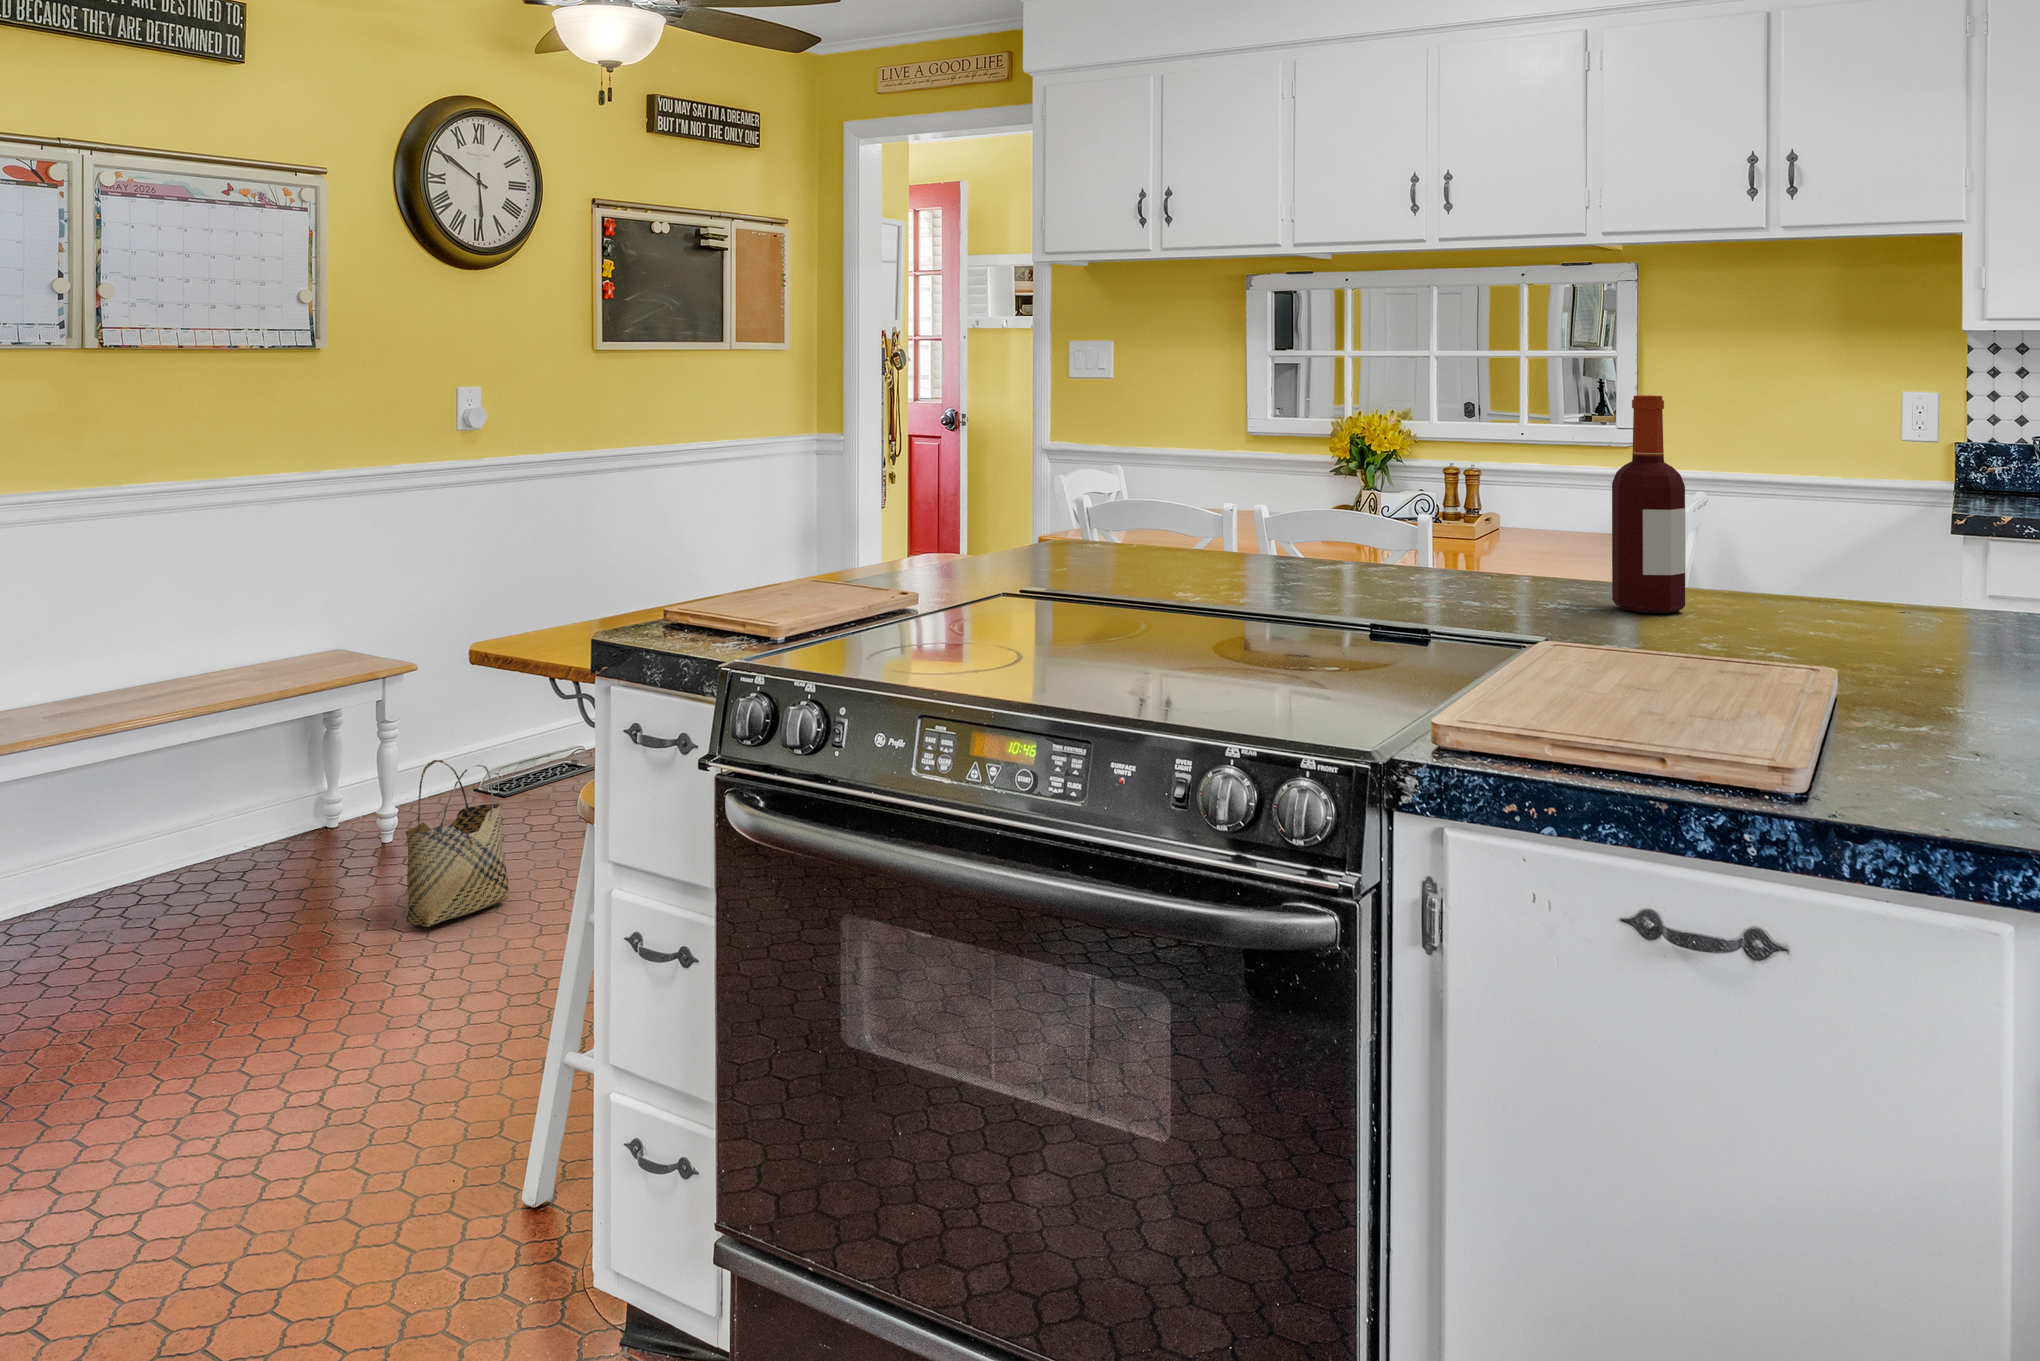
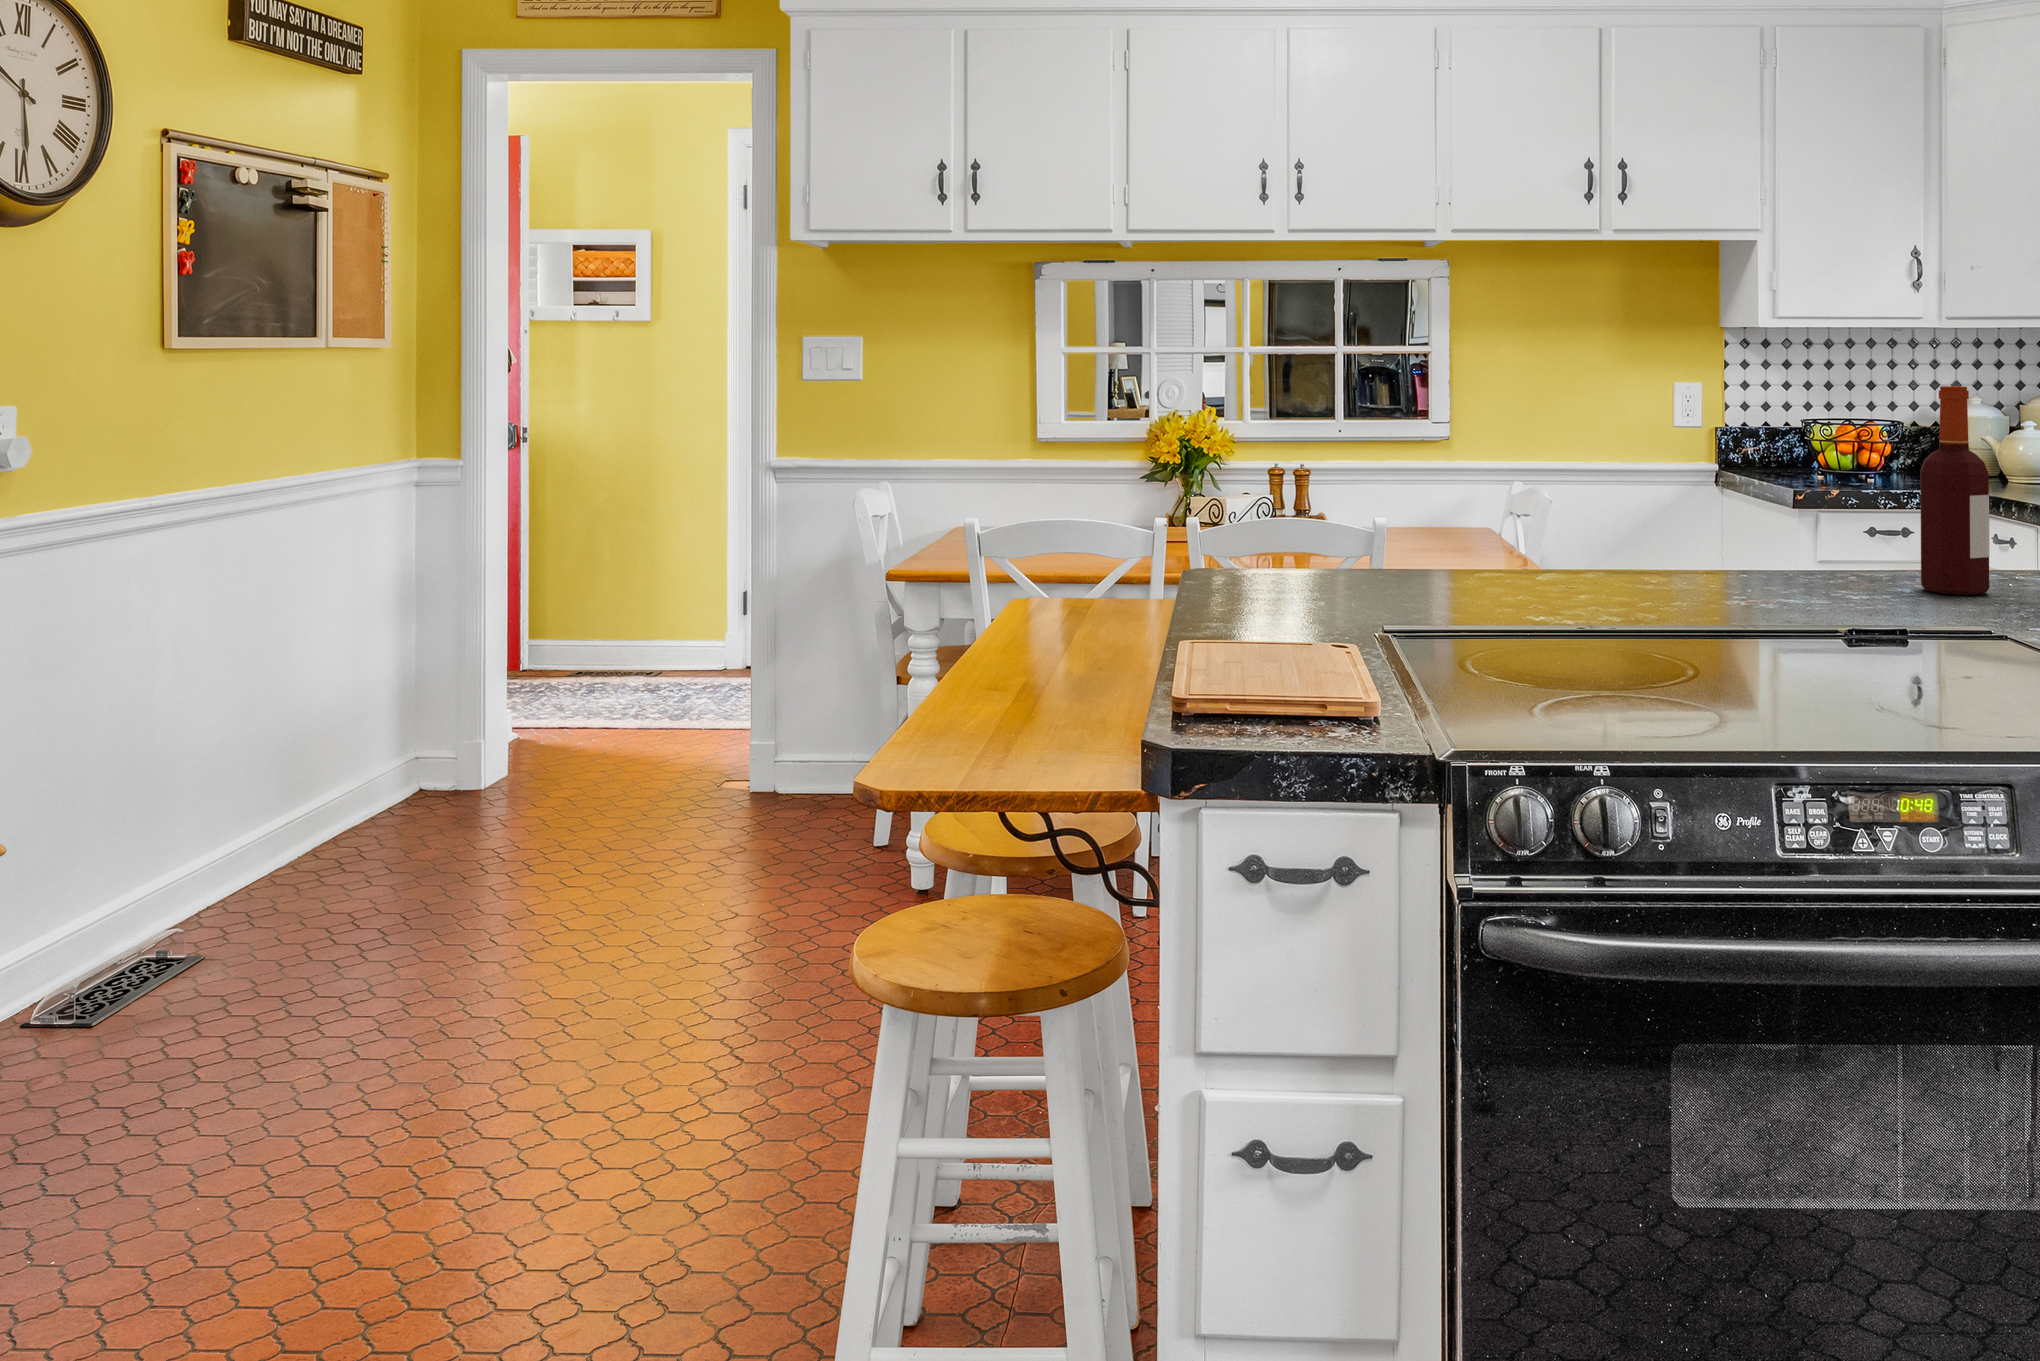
woven basket: present [405,760,509,927] -> none [151,966,295,1231]

